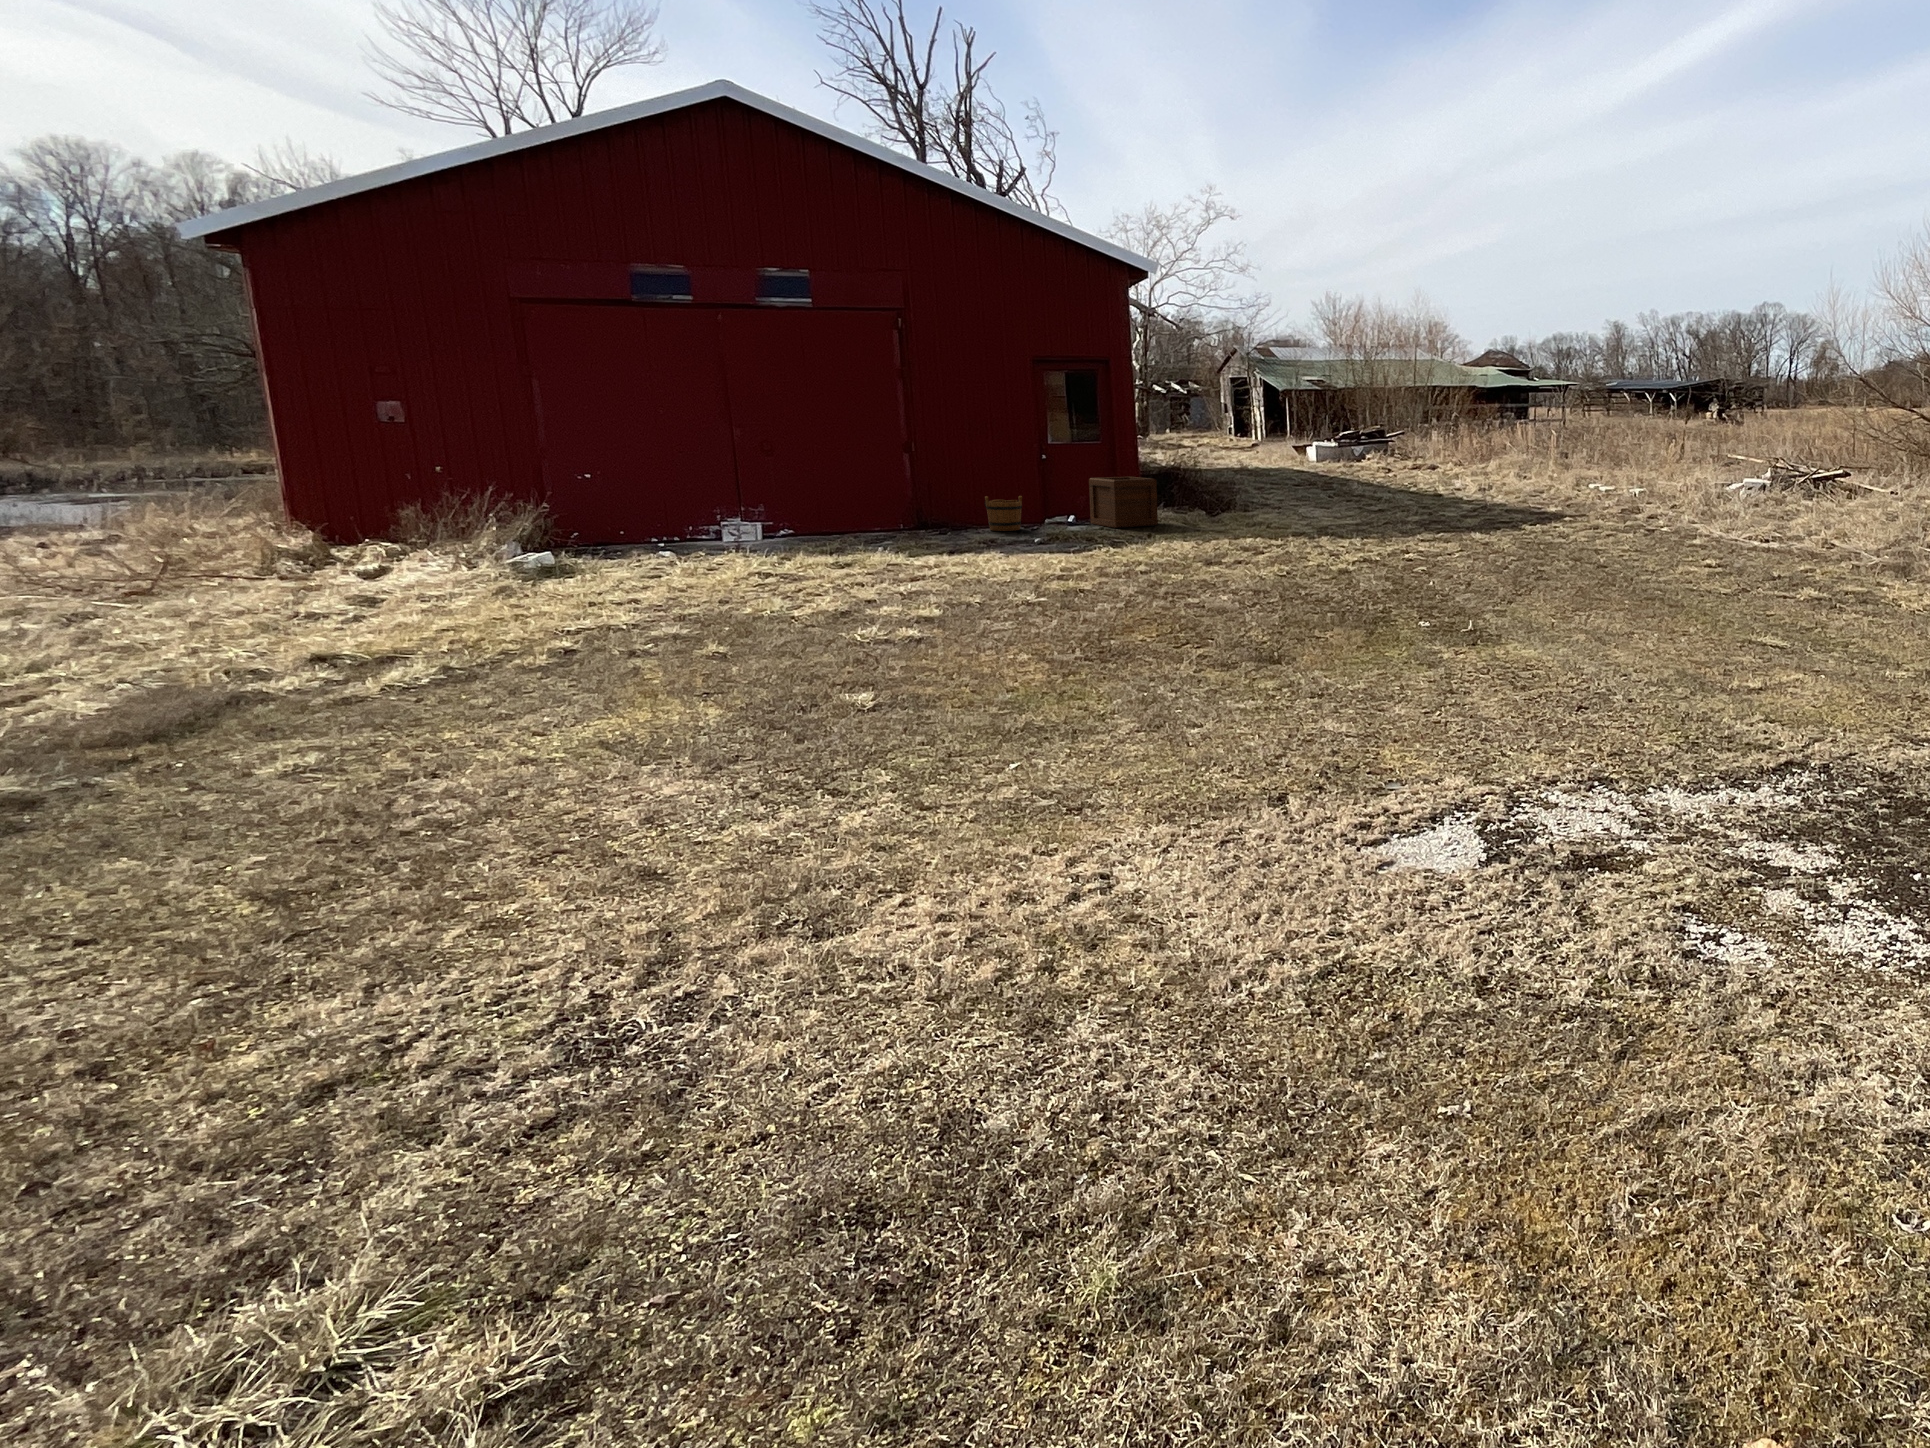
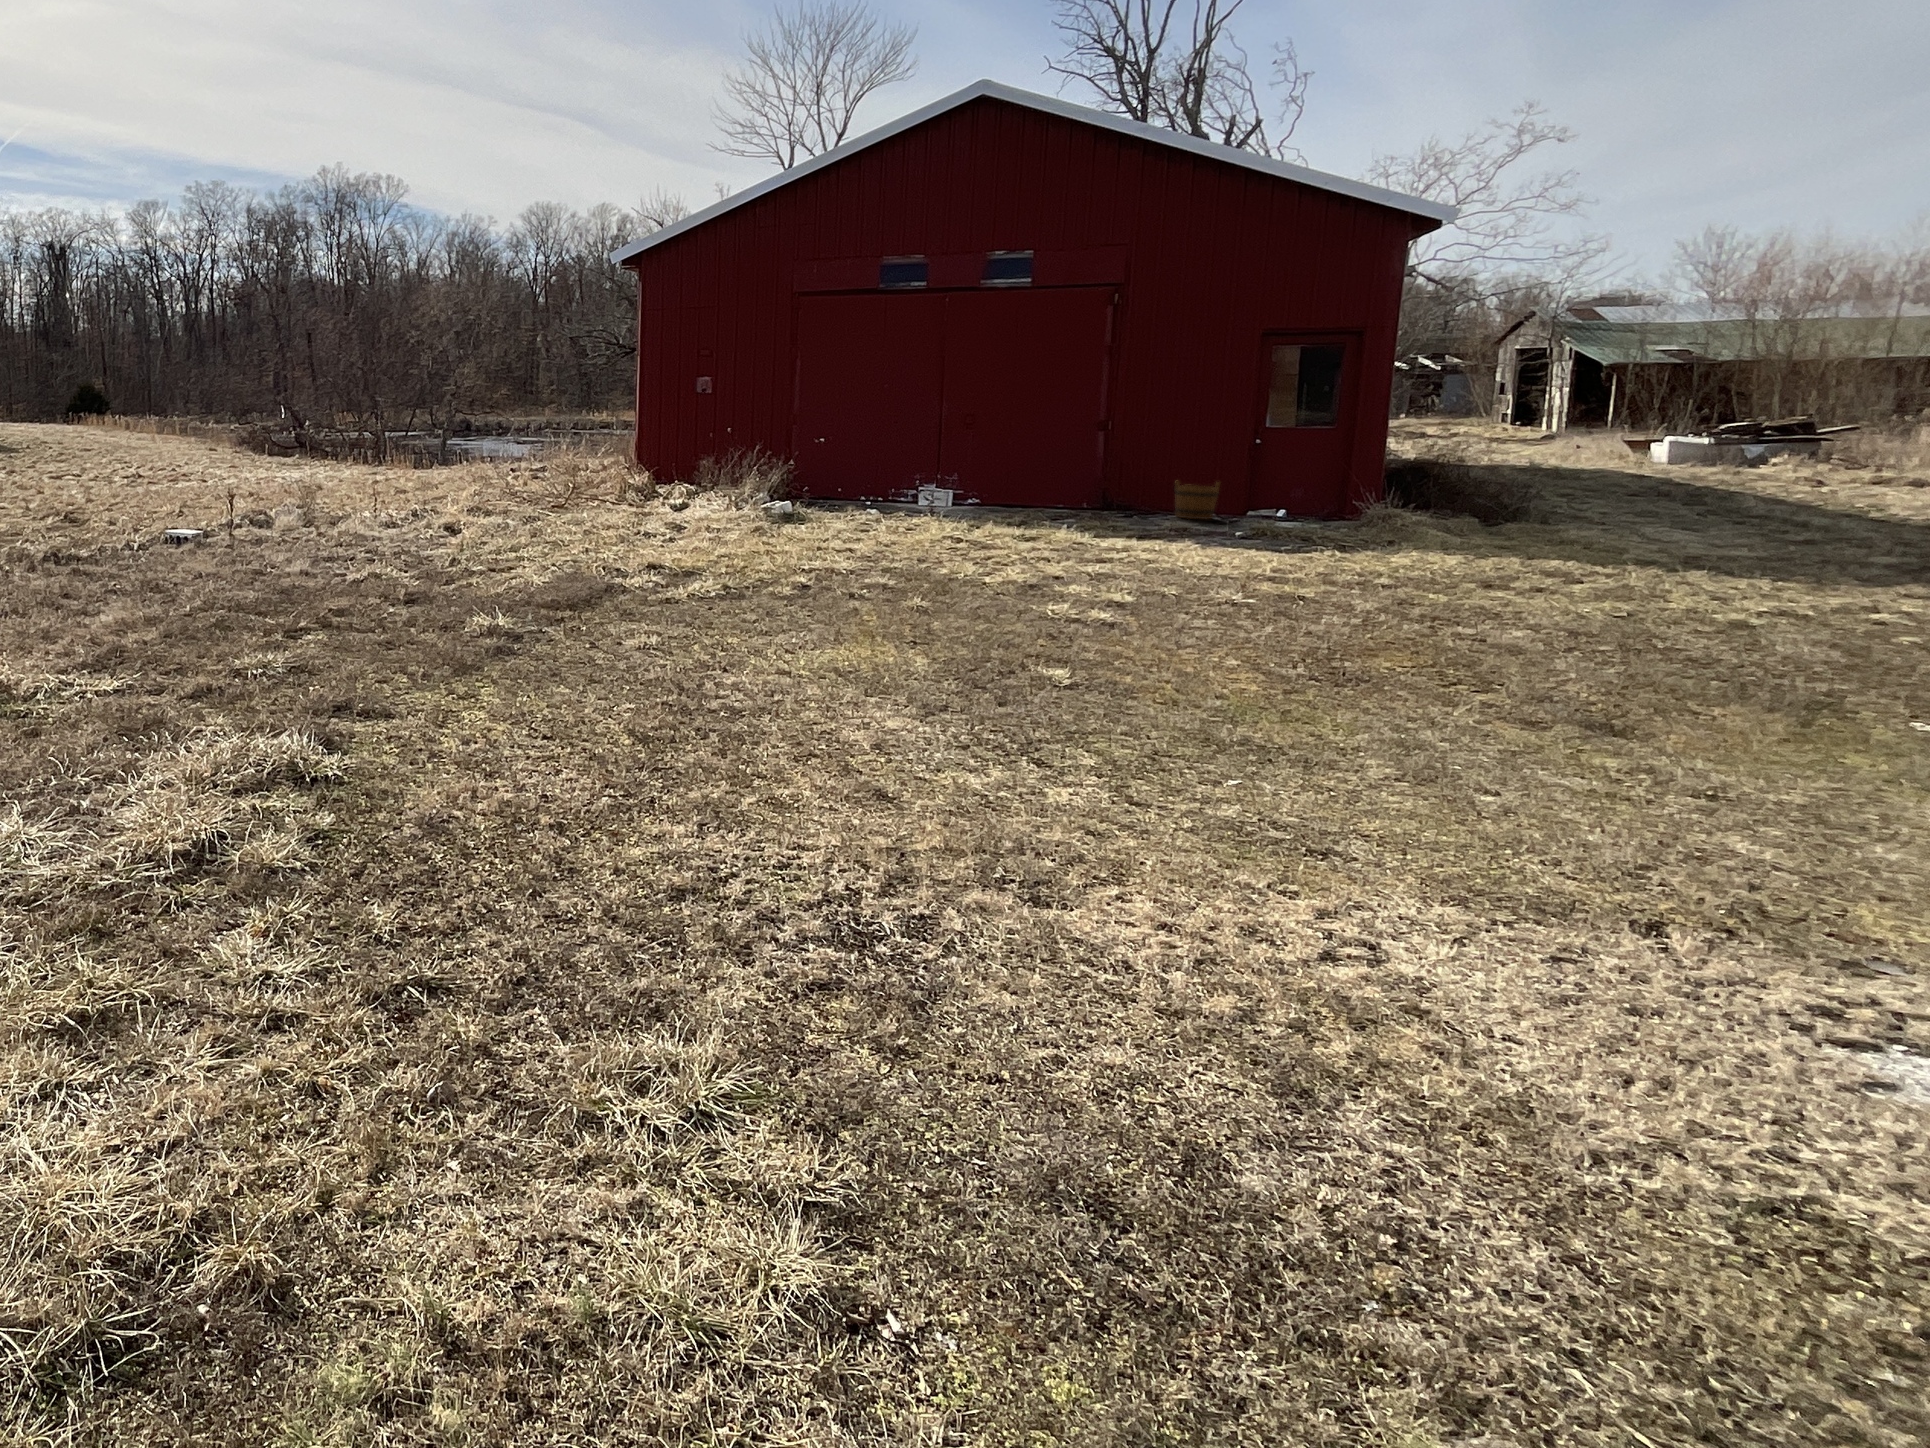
wooden crate: present [1089,477,1158,528] -> none [1303,466,1409,528]

